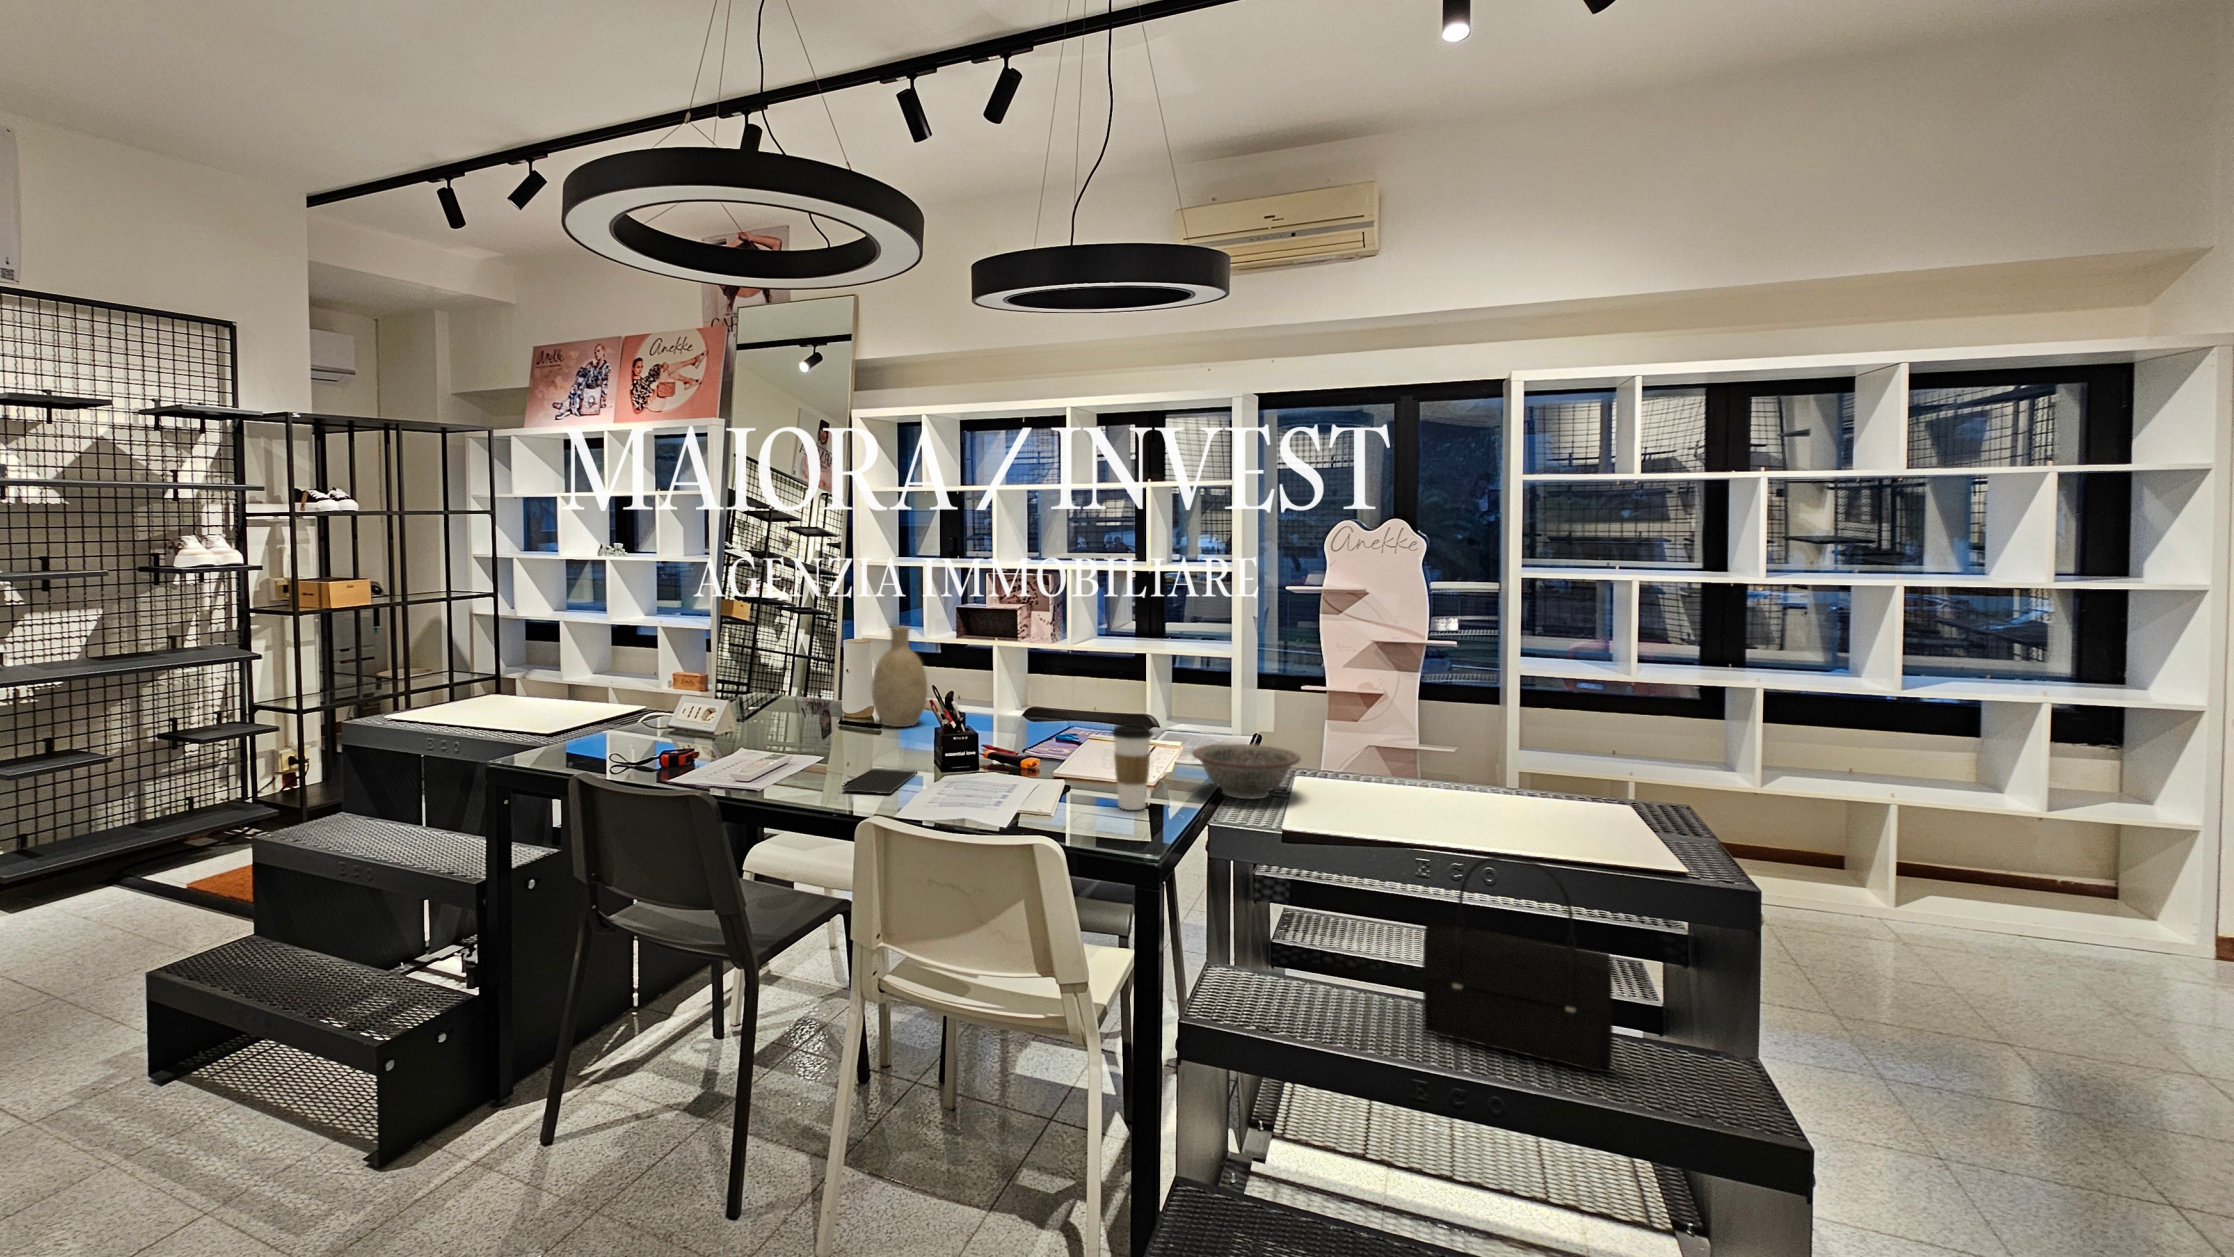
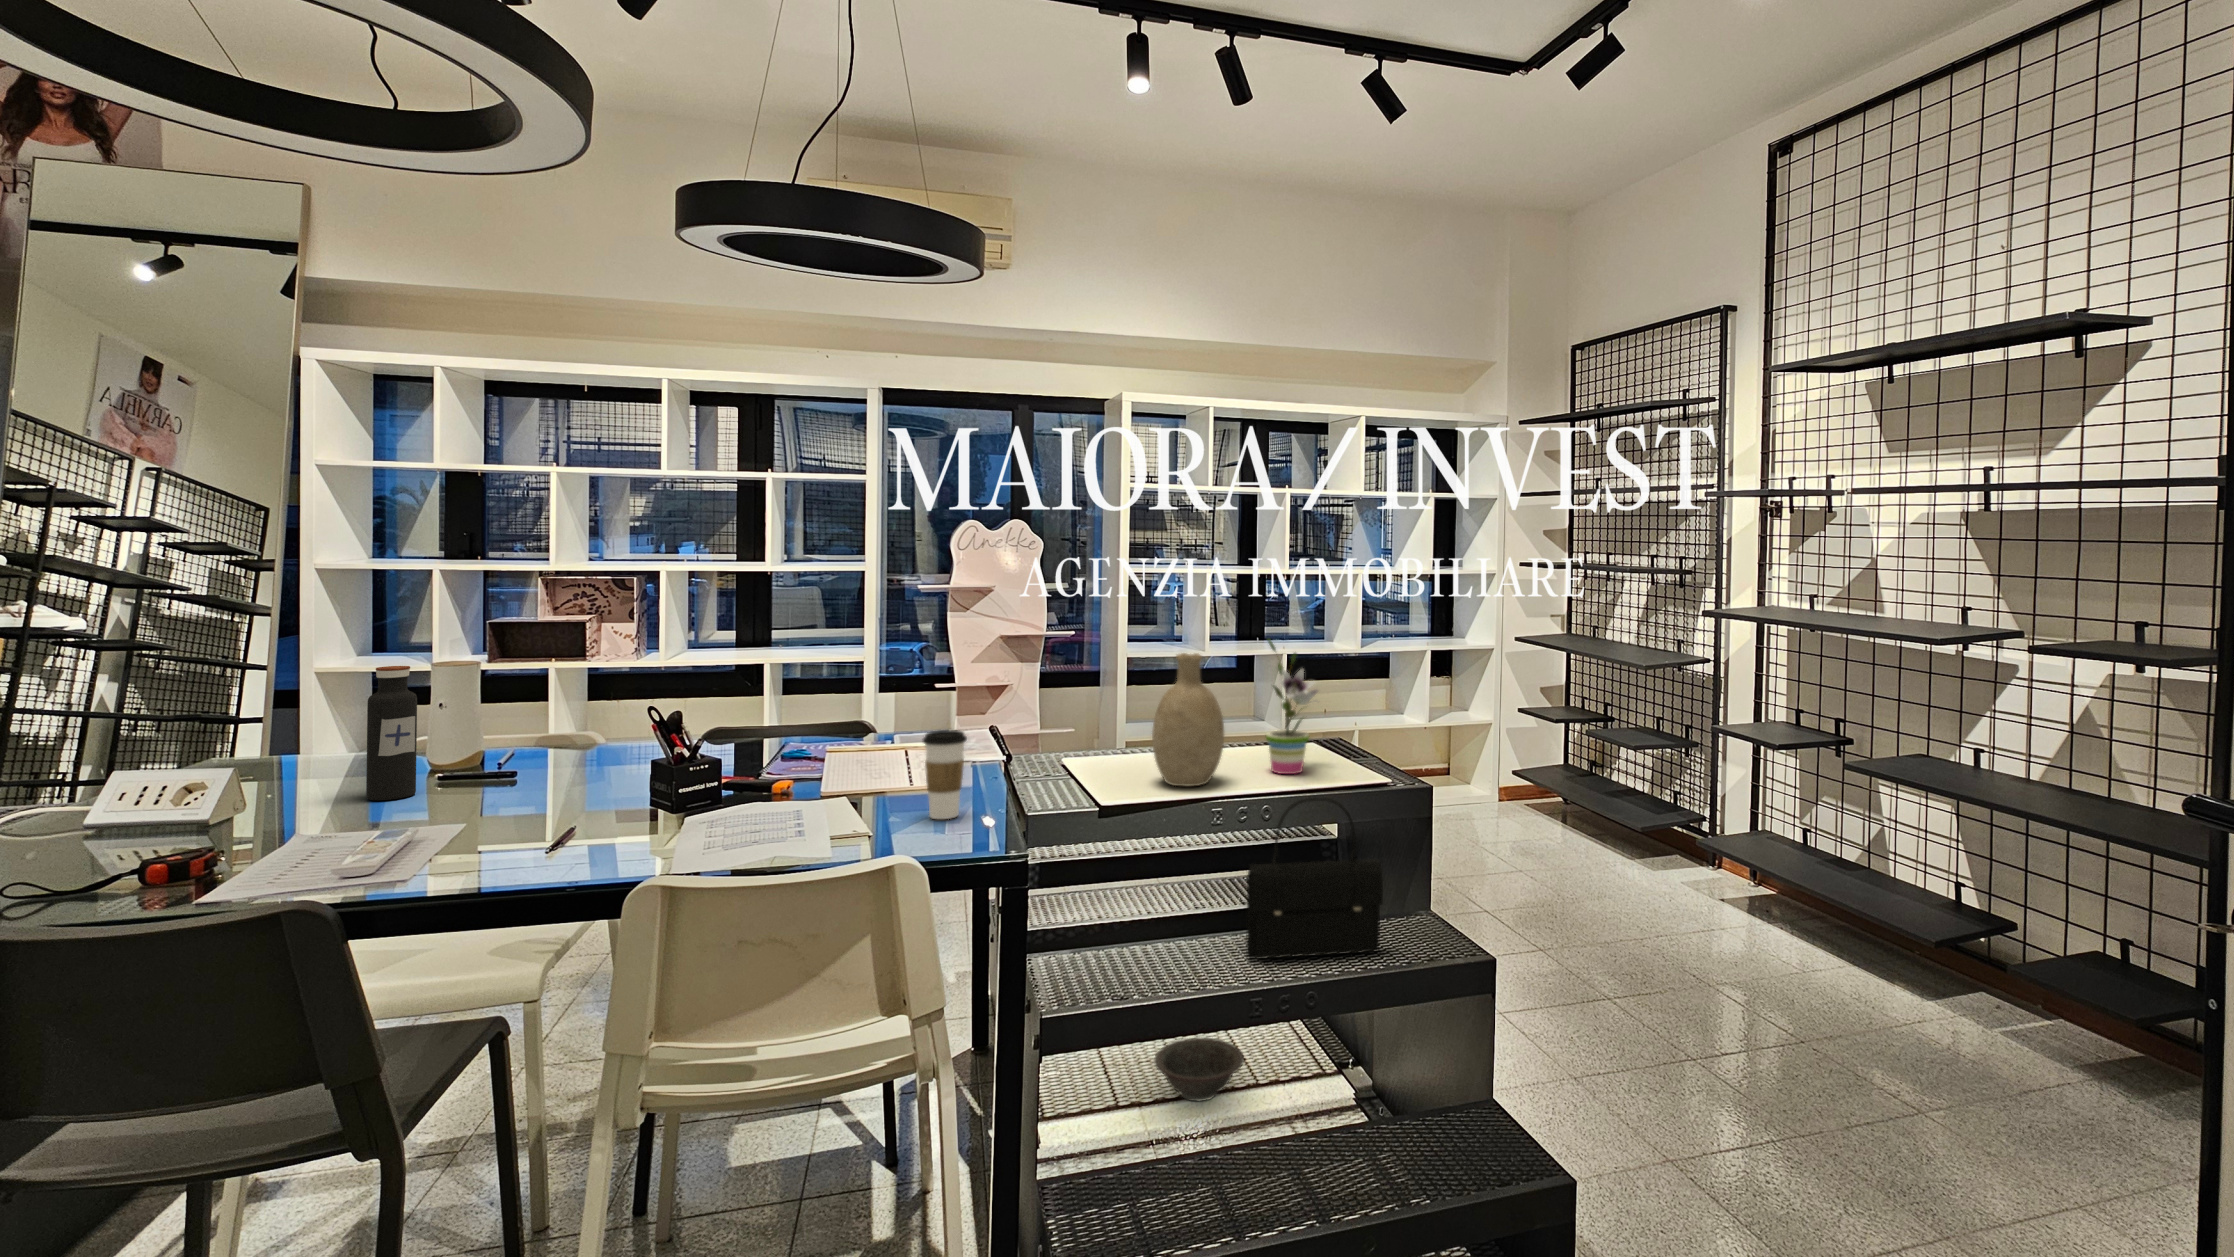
decorative vase: present [872,626,927,727] -> present [1152,653,1224,786]
water bottle: none [793,636,821,732] -> present [366,666,417,800]
potted plant: none [1522,659,1608,828] -> present [1266,639,1318,774]
decorative bowl: present [1192,744,1300,799] -> present [1154,1038,1244,1101]
tablet: present [842,768,917,794] -> none [561,820,642,860]

